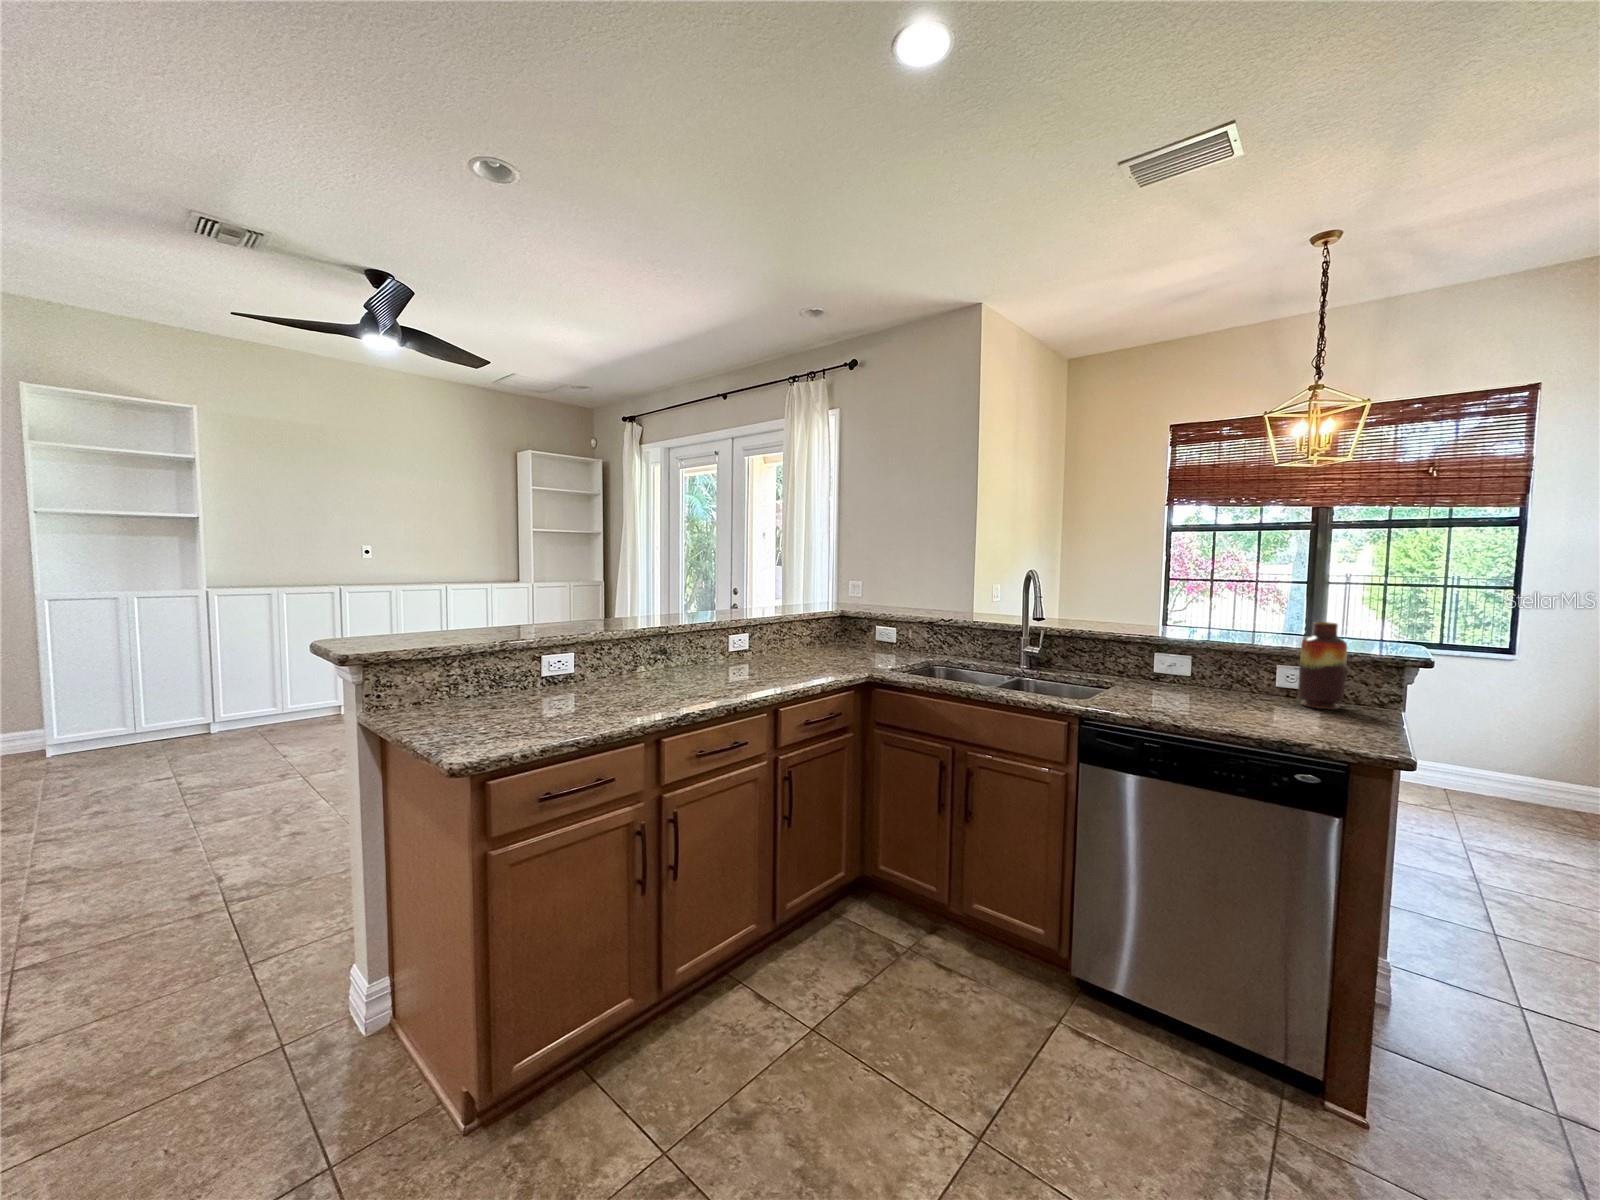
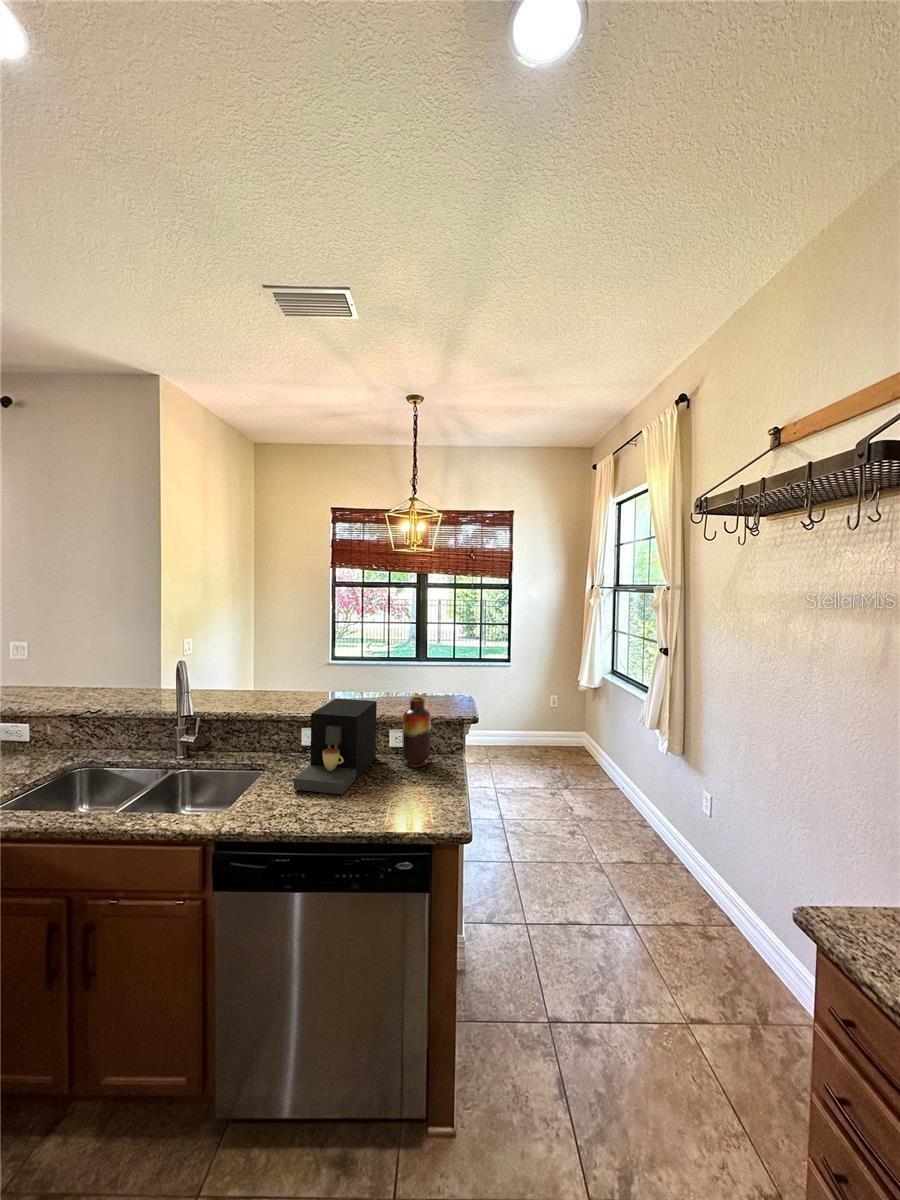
coffee maker: none [1154,621,1260,710] -> present [294,698,377,794]

